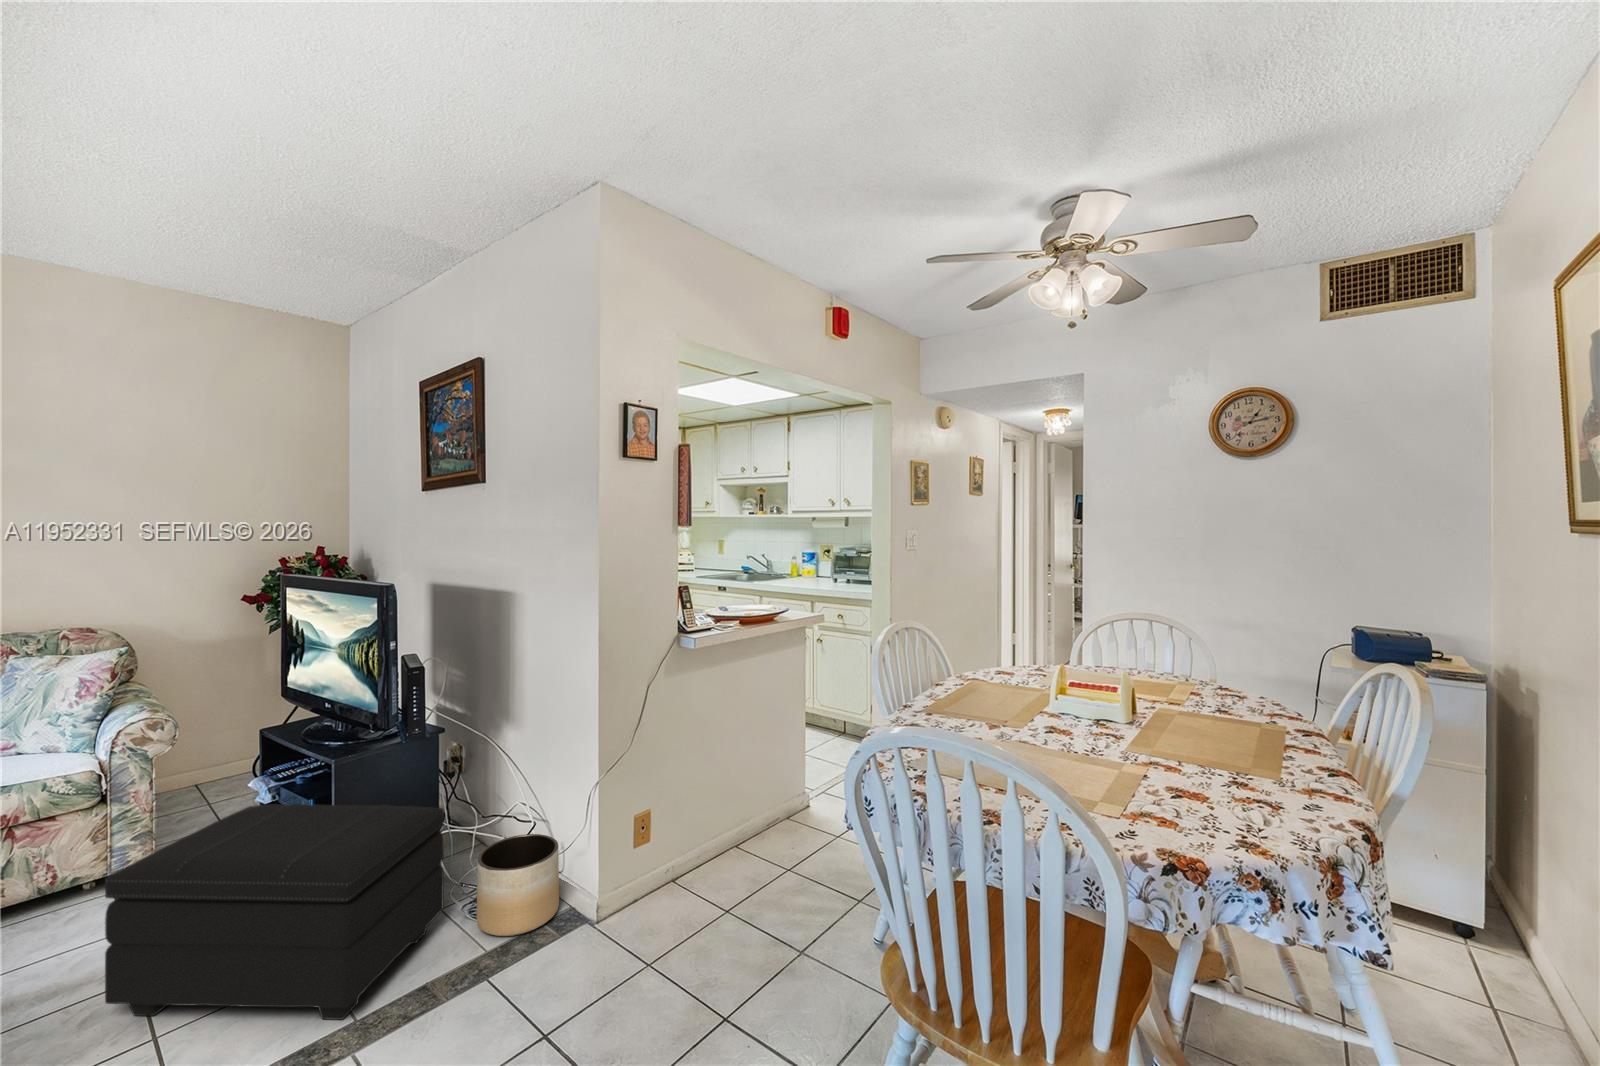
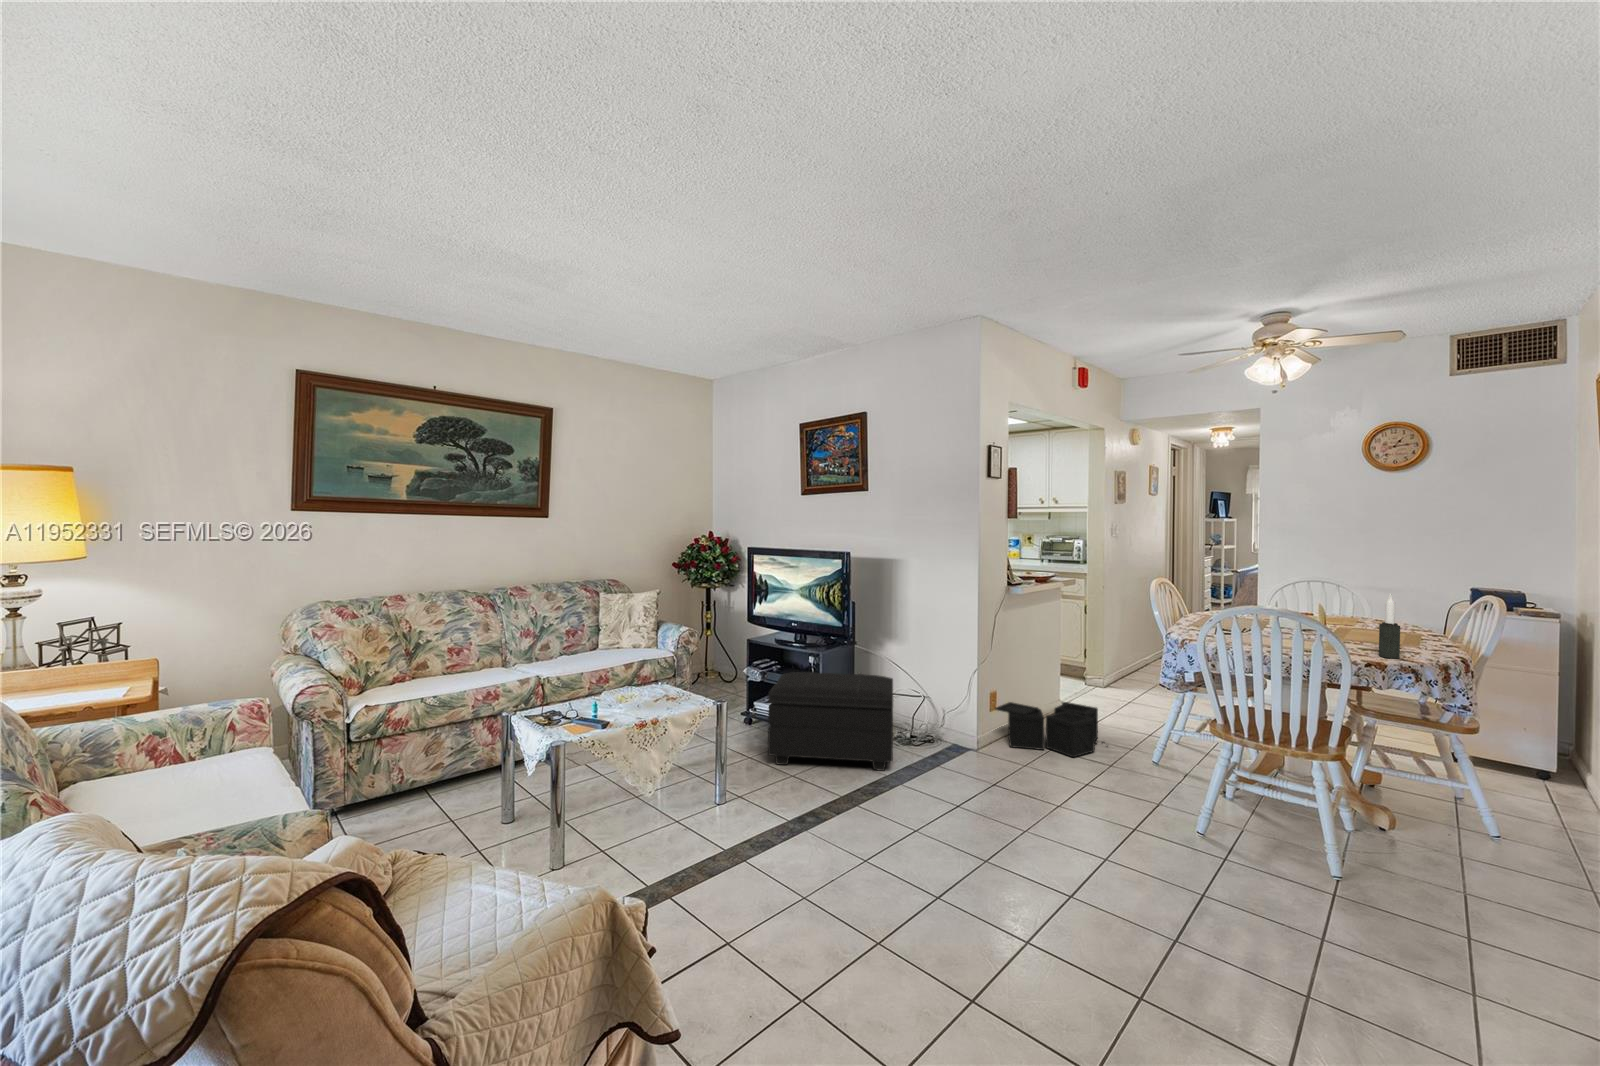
candle: none [1200,693,1240,837] -> present [1379,594,1400,658]
storage bin: none [638,818,821,943] -> present [995,702,1098,757]
planter: present [477,834,559,936] -> none [908,700,953,749]

